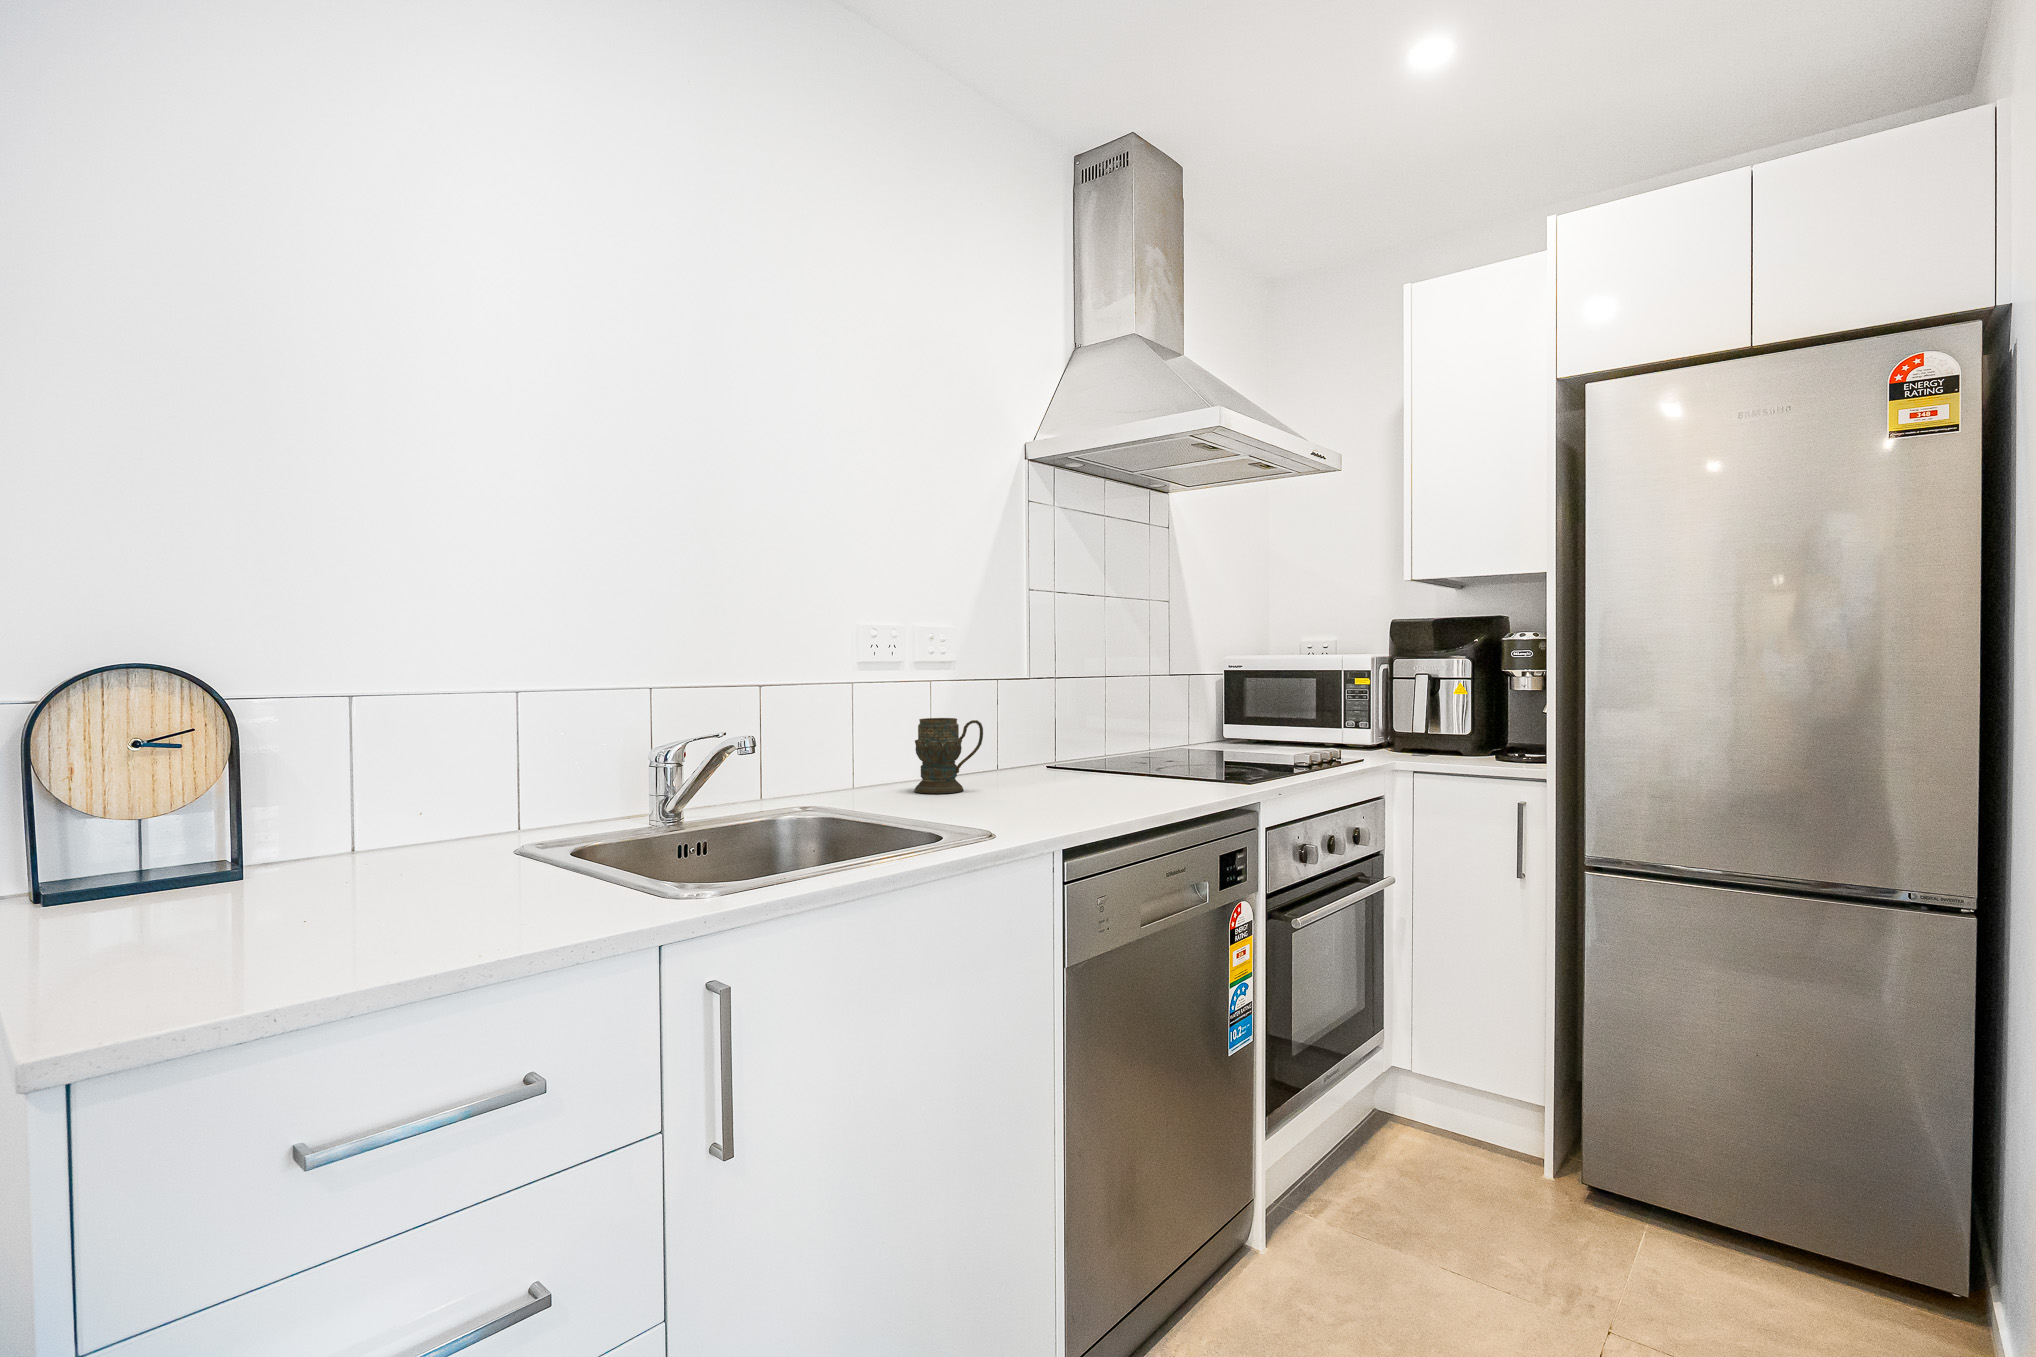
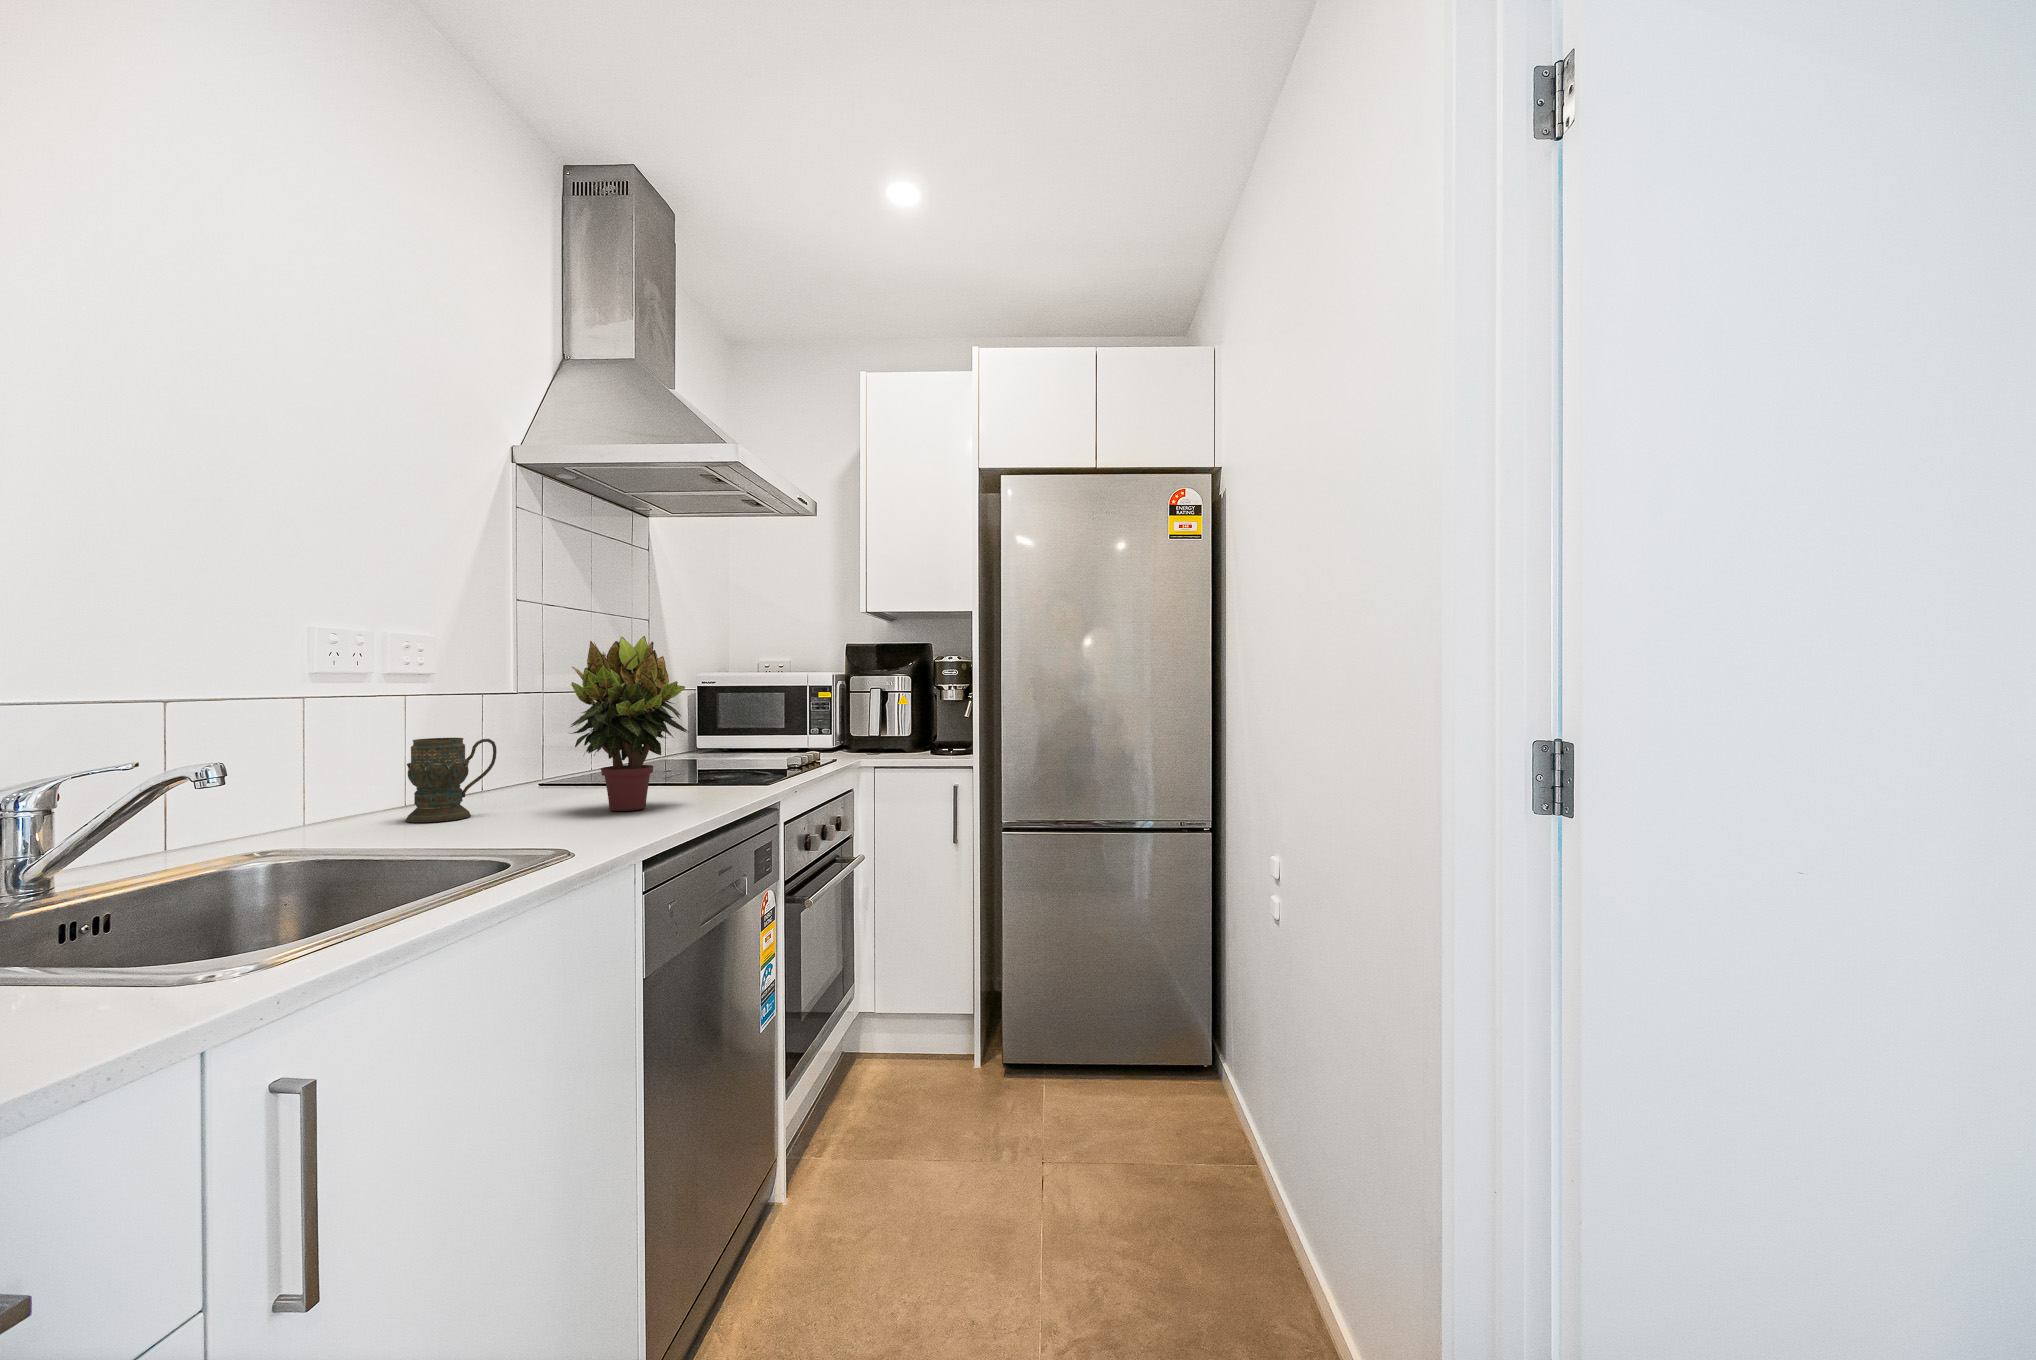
potted plant: none [1035,620,1150,798] -> present [571,636,689,811]

